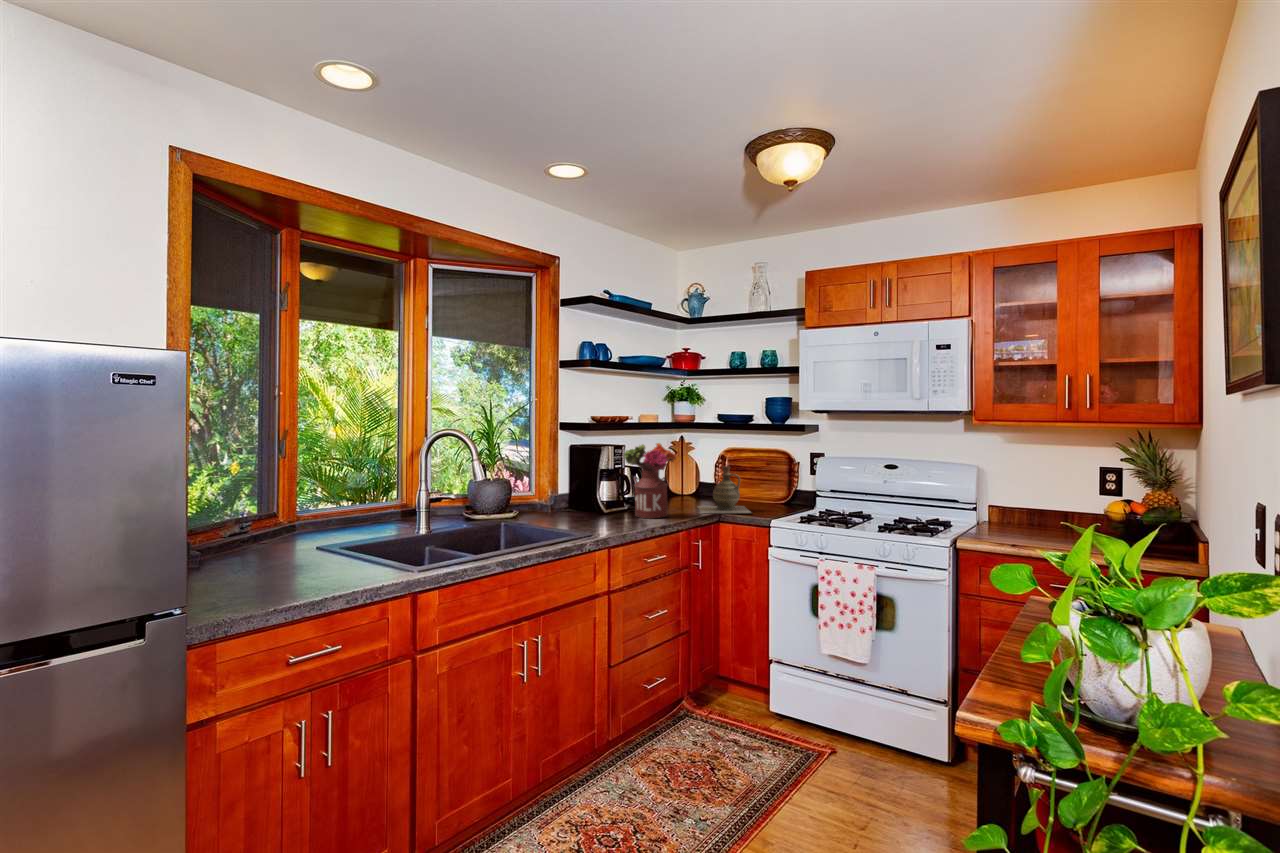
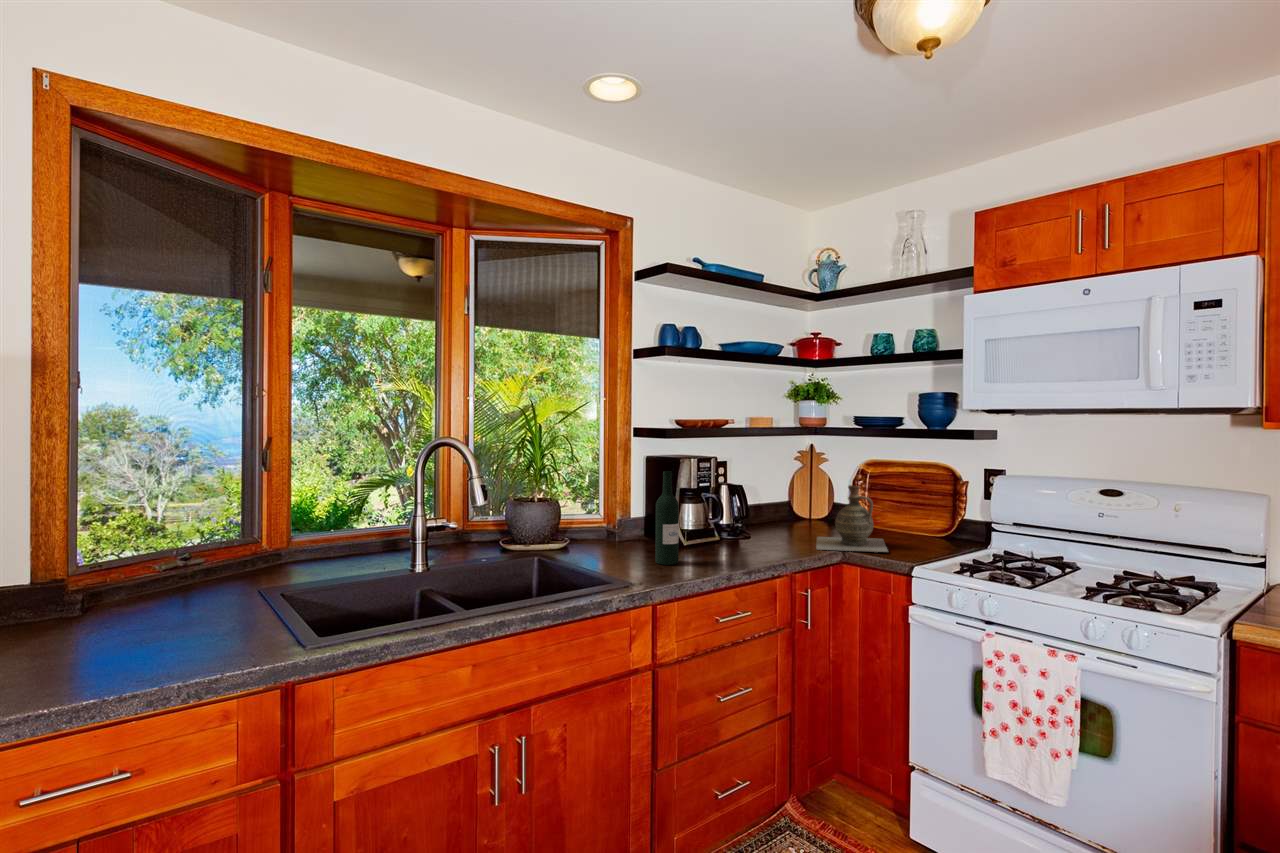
flower arrangement: present [624,443,676,518] -> none [704,455,775,556]
wine bottle: none [596,454,614,524] -> present [655,471,679,565]

